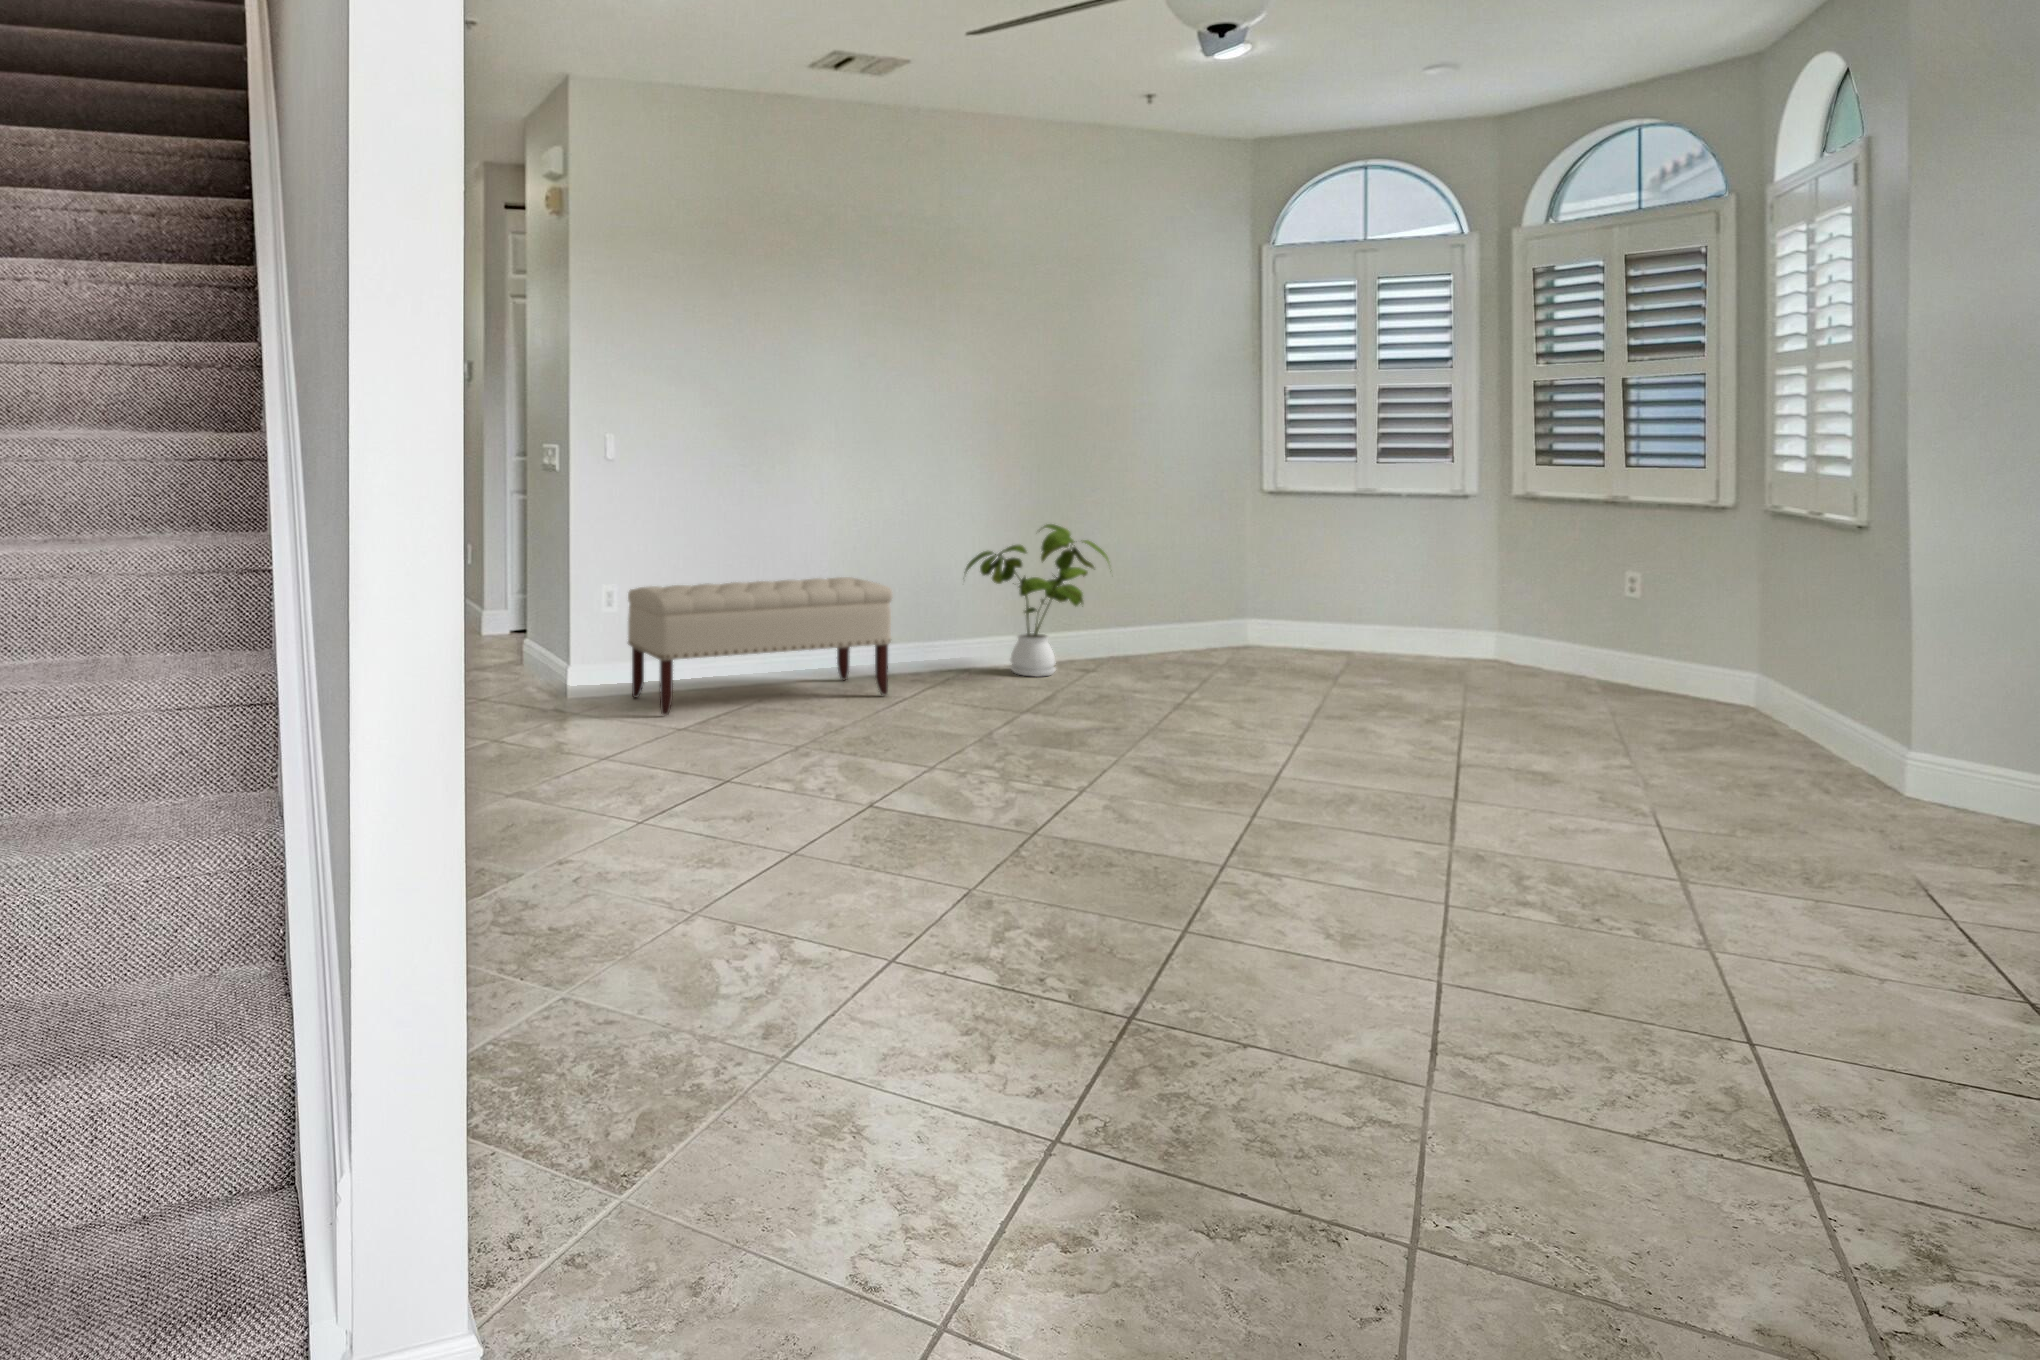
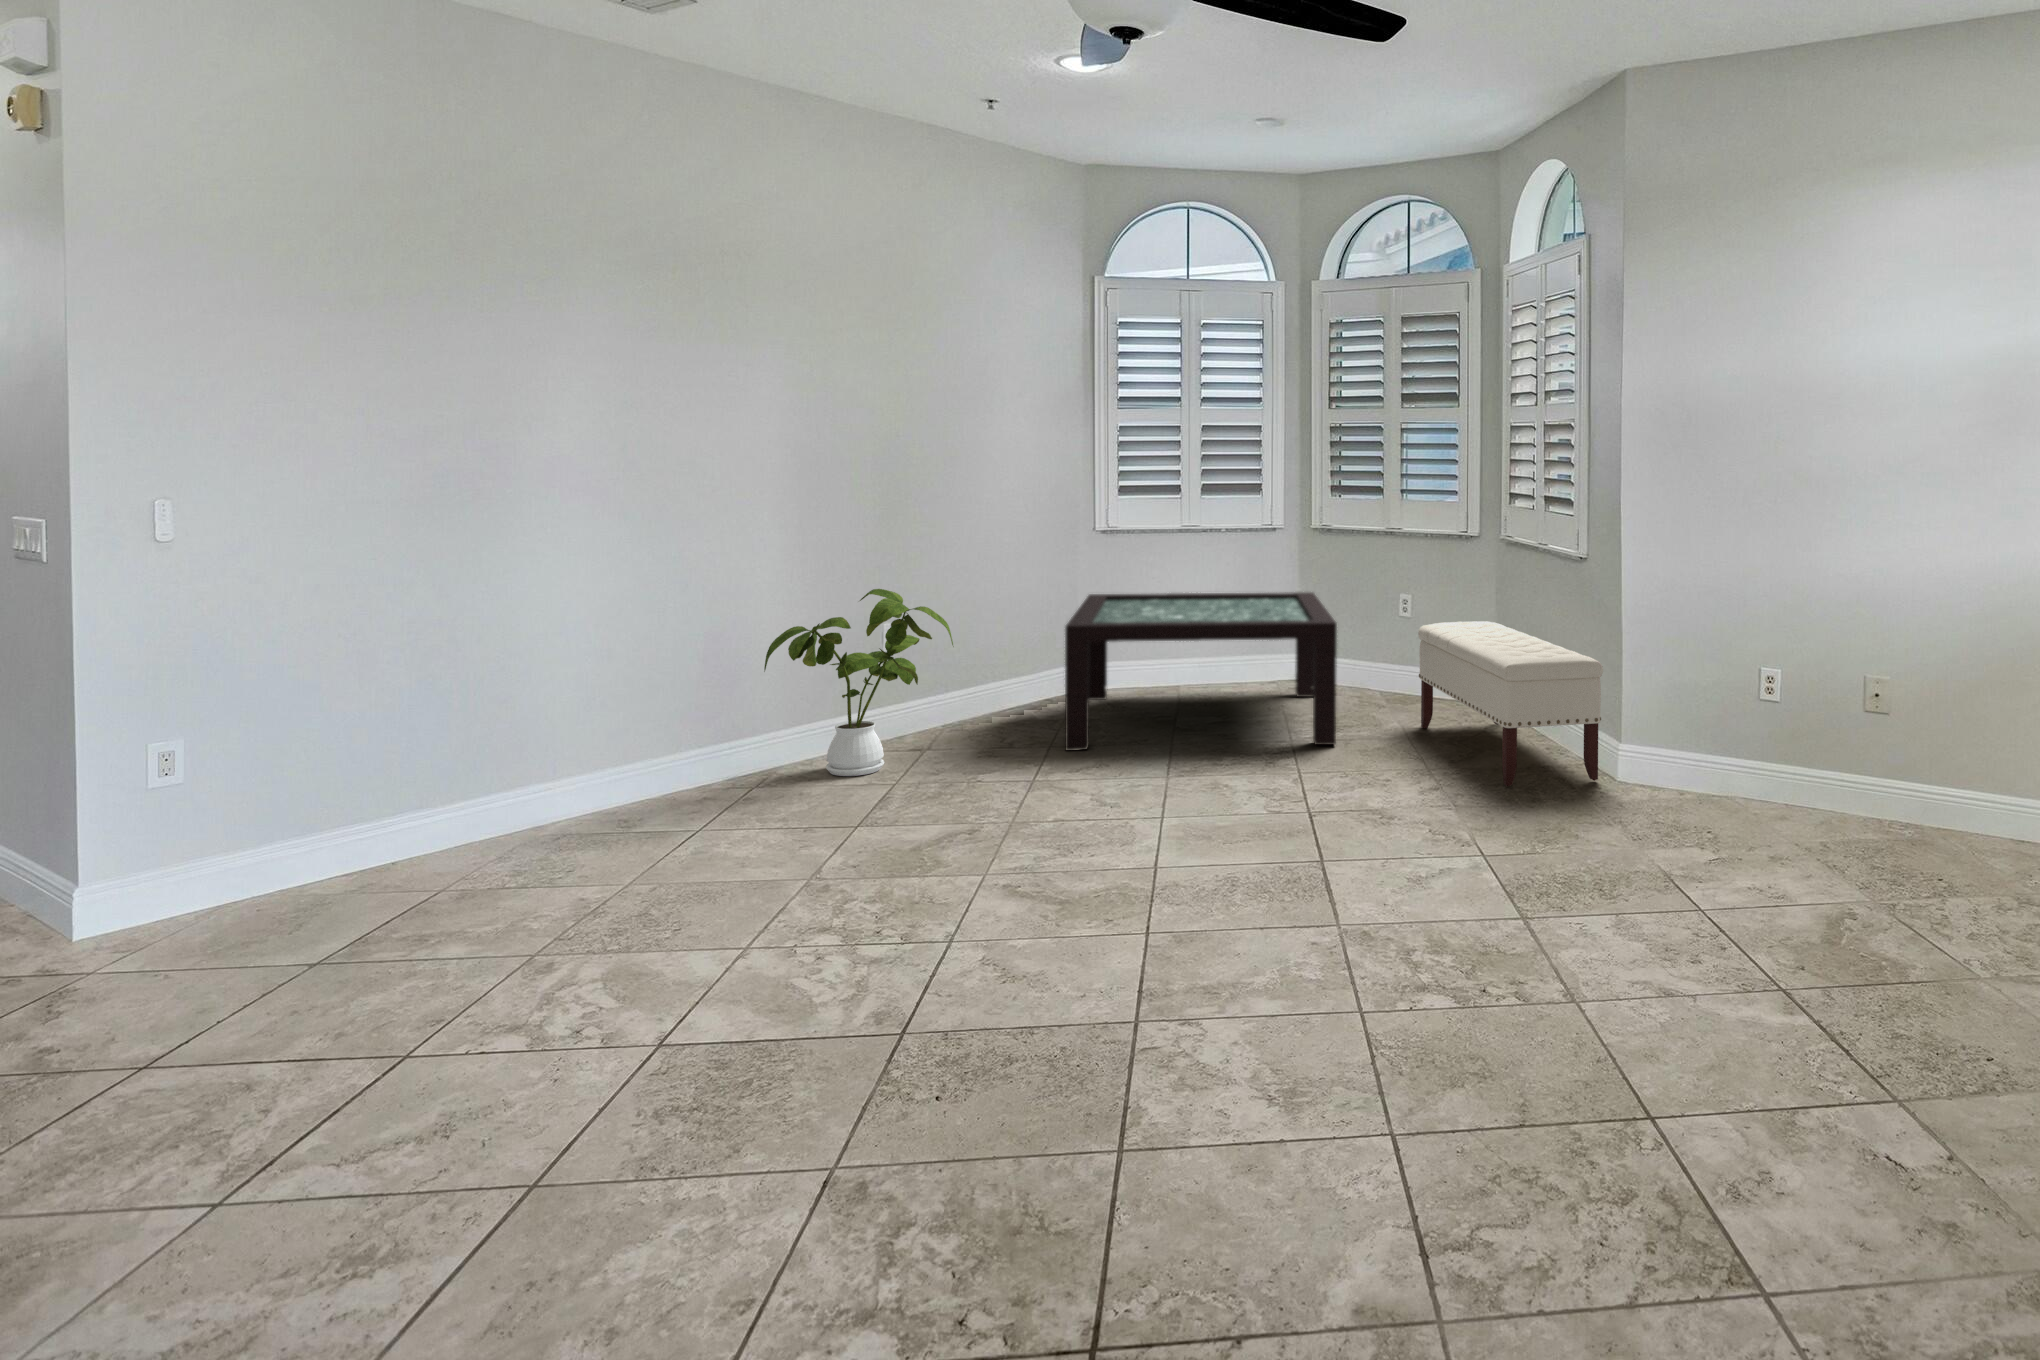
coffee table: none [1218,549,1518,711] -> present [1065,592,1337,751]
bench: present [628,577,893,715] -> present [1418,621,1603,786]

